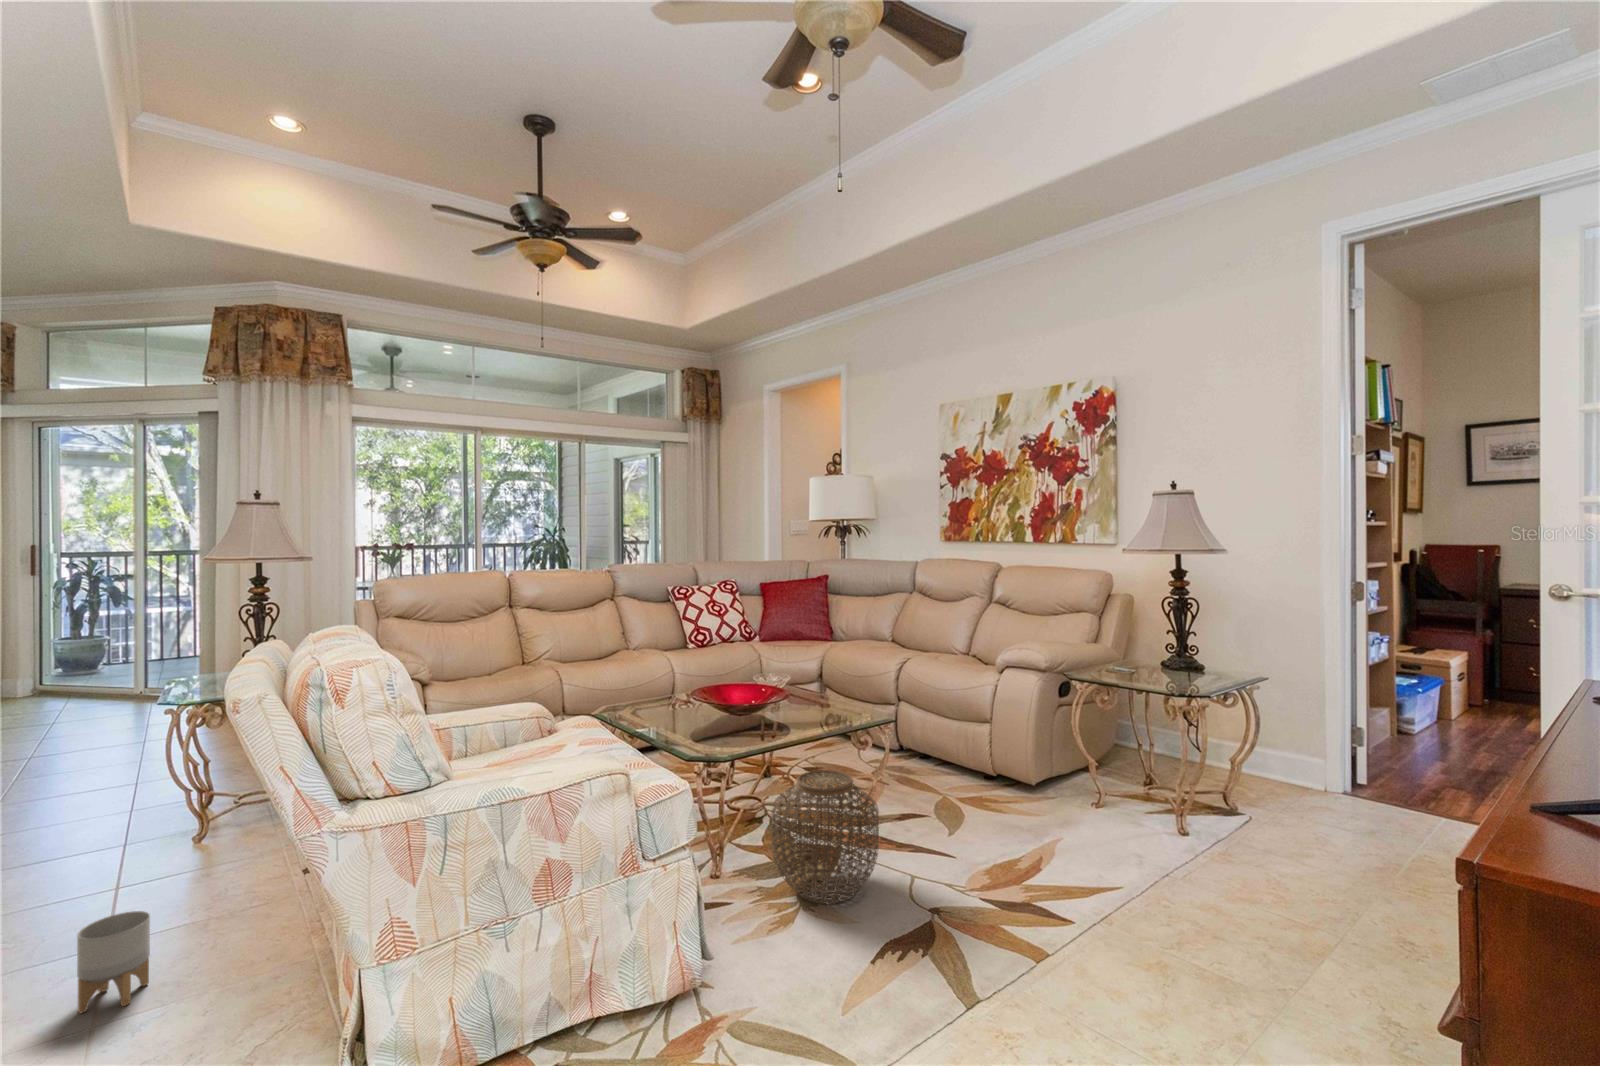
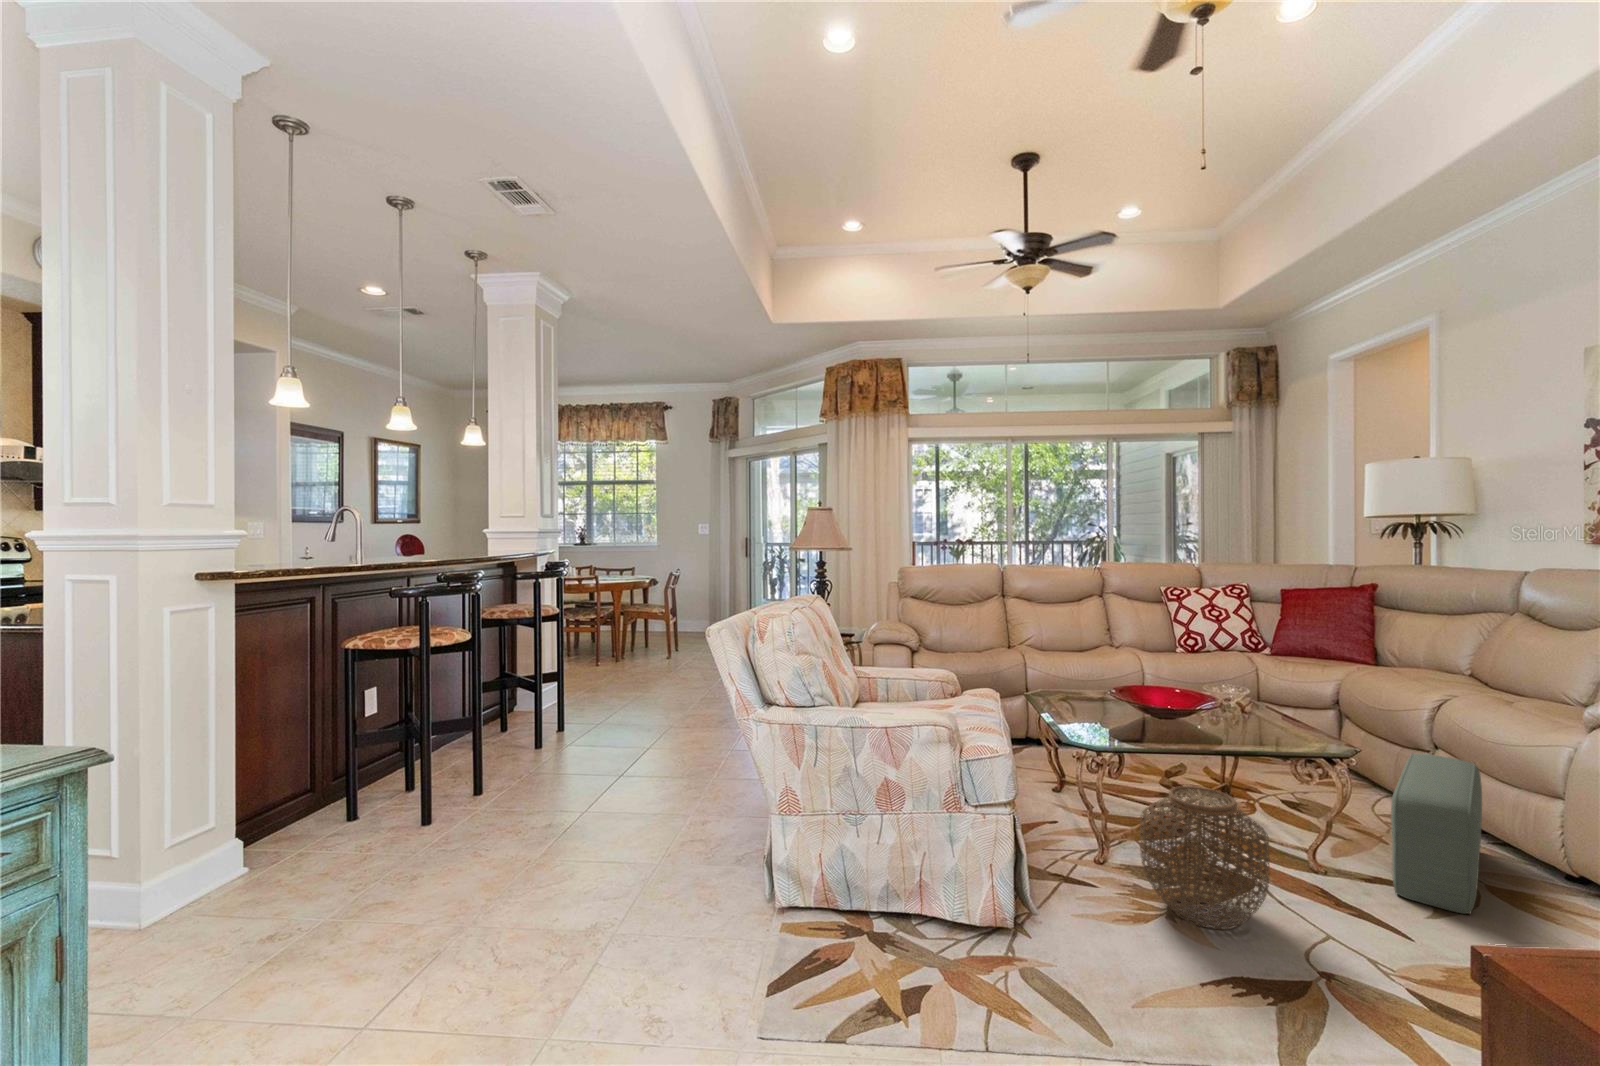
pouf: none [893,705,963,822] -> present [1391,754,1482,914]
planter: present [77,911,150,1013] -> none [701,755,731,806]

